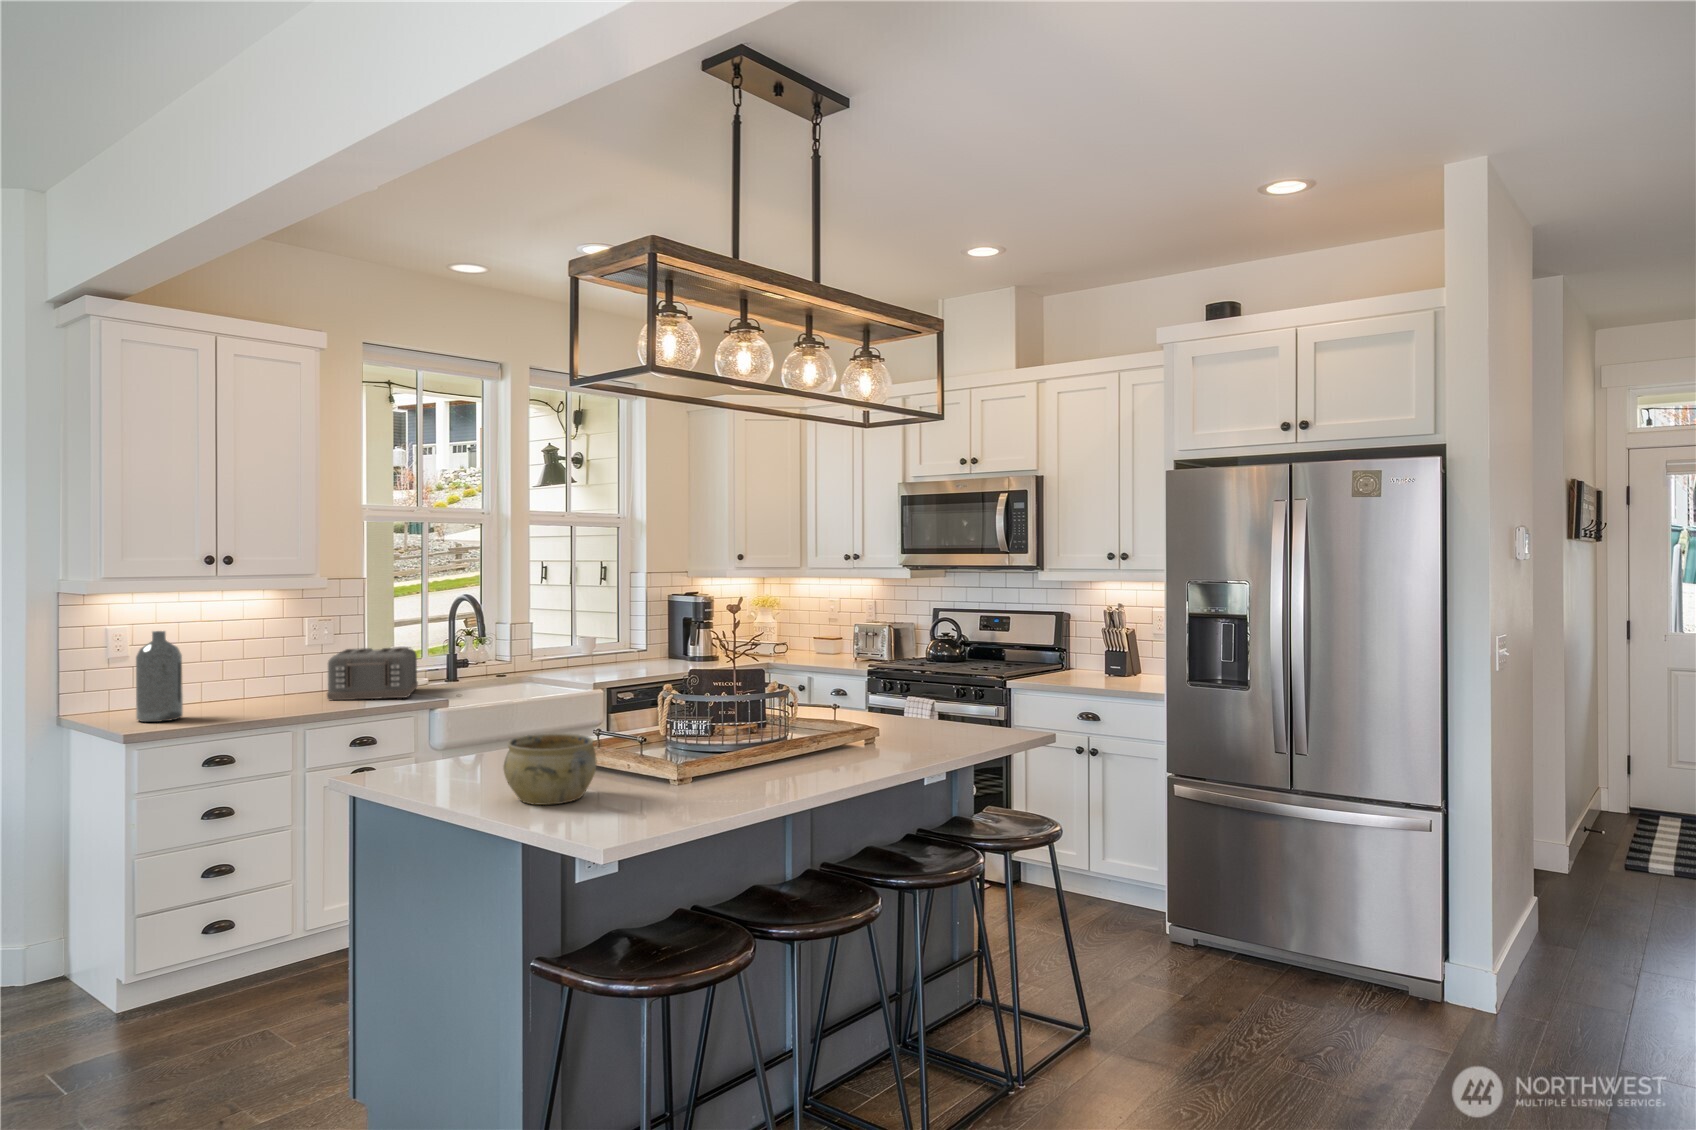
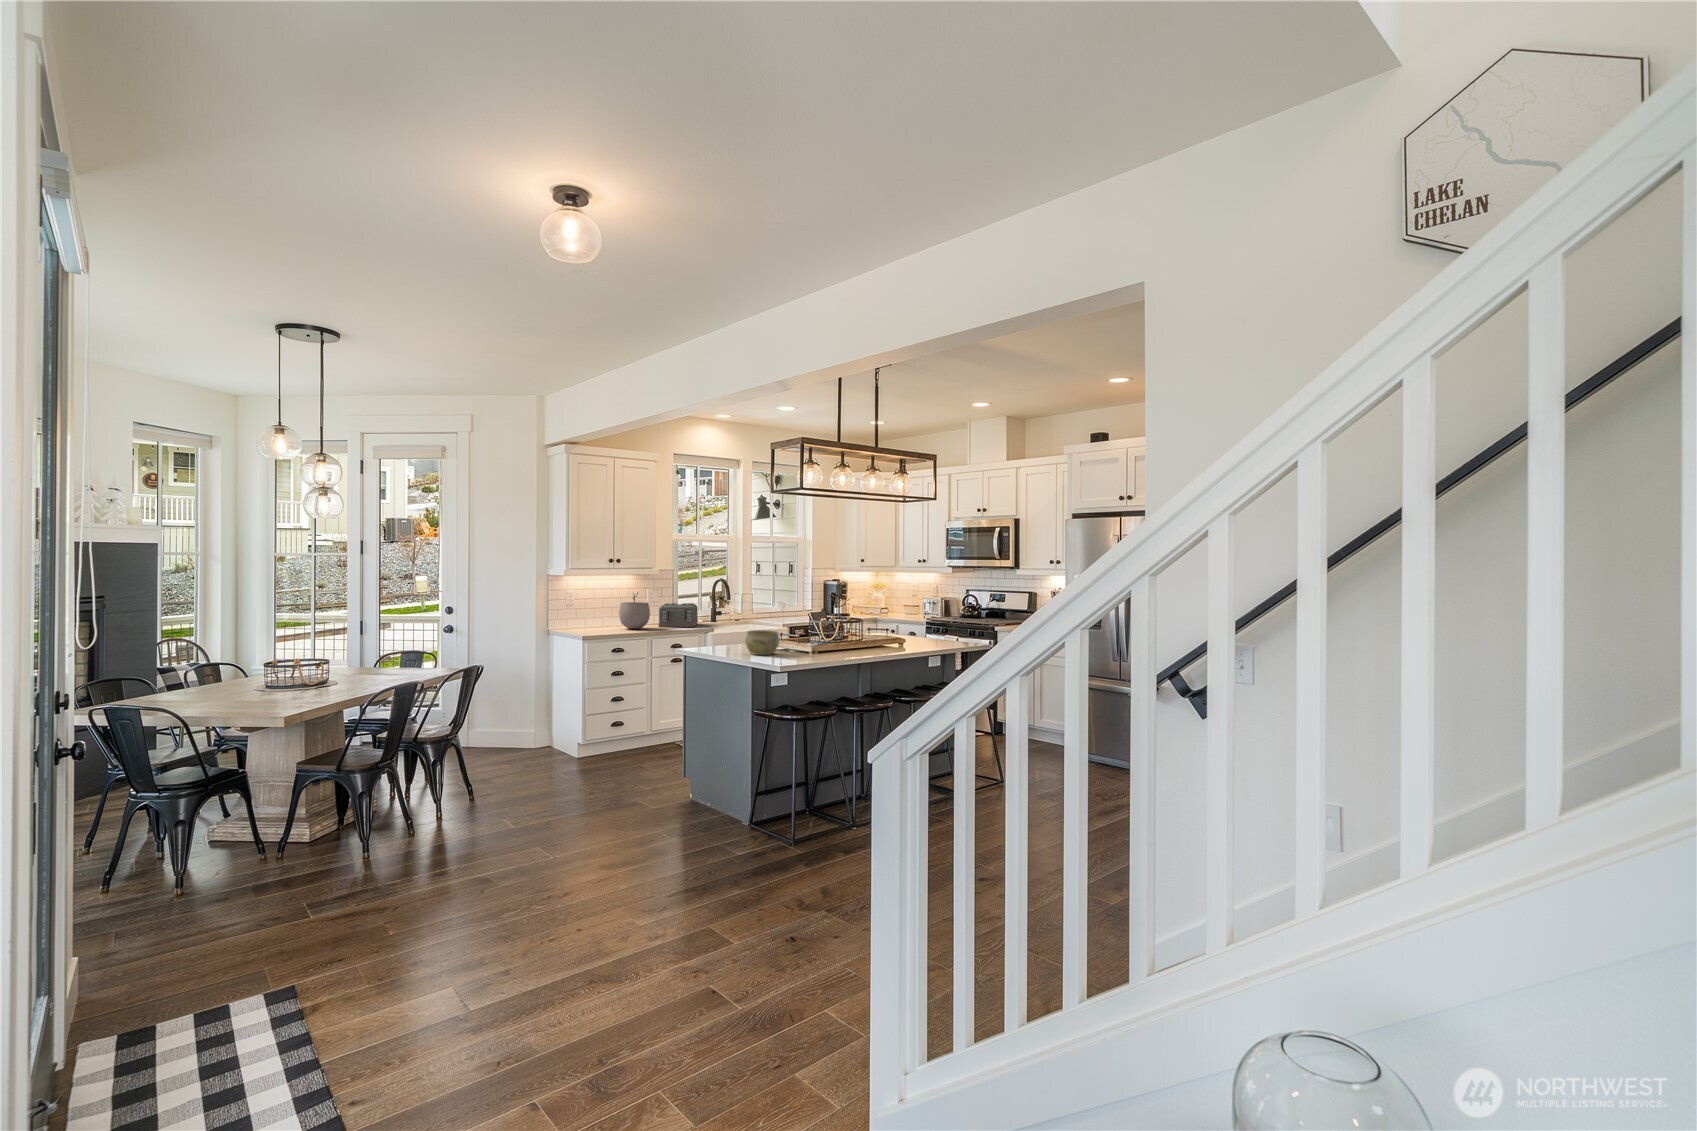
plant pot: none [230,626,304,709] -> present [619,593,650,629]
bottle: present [136,631,183,722] -> none [584,592,602,632]

